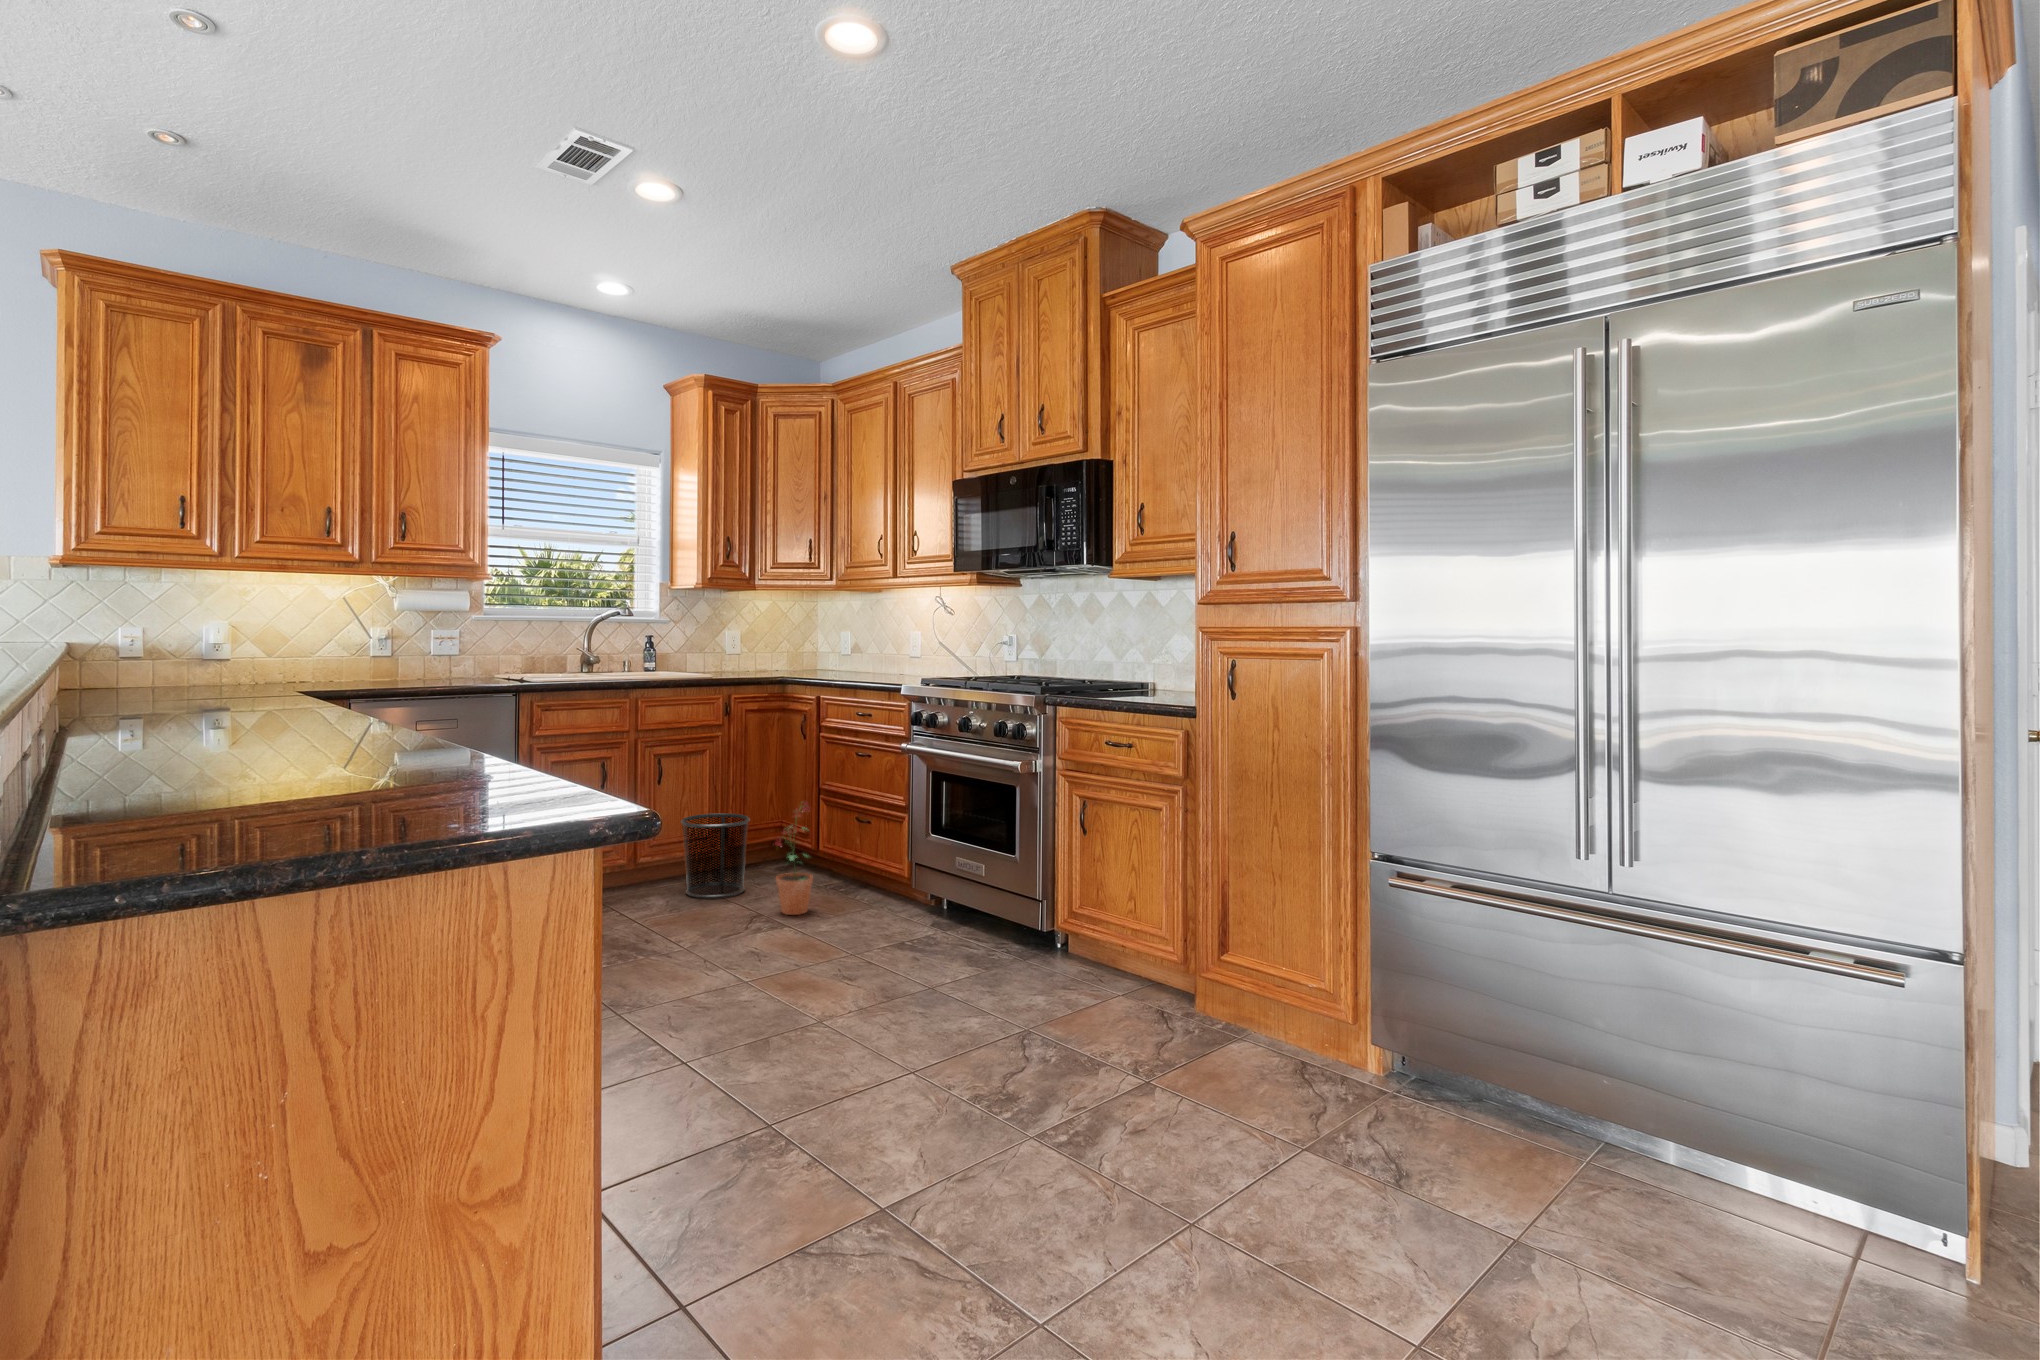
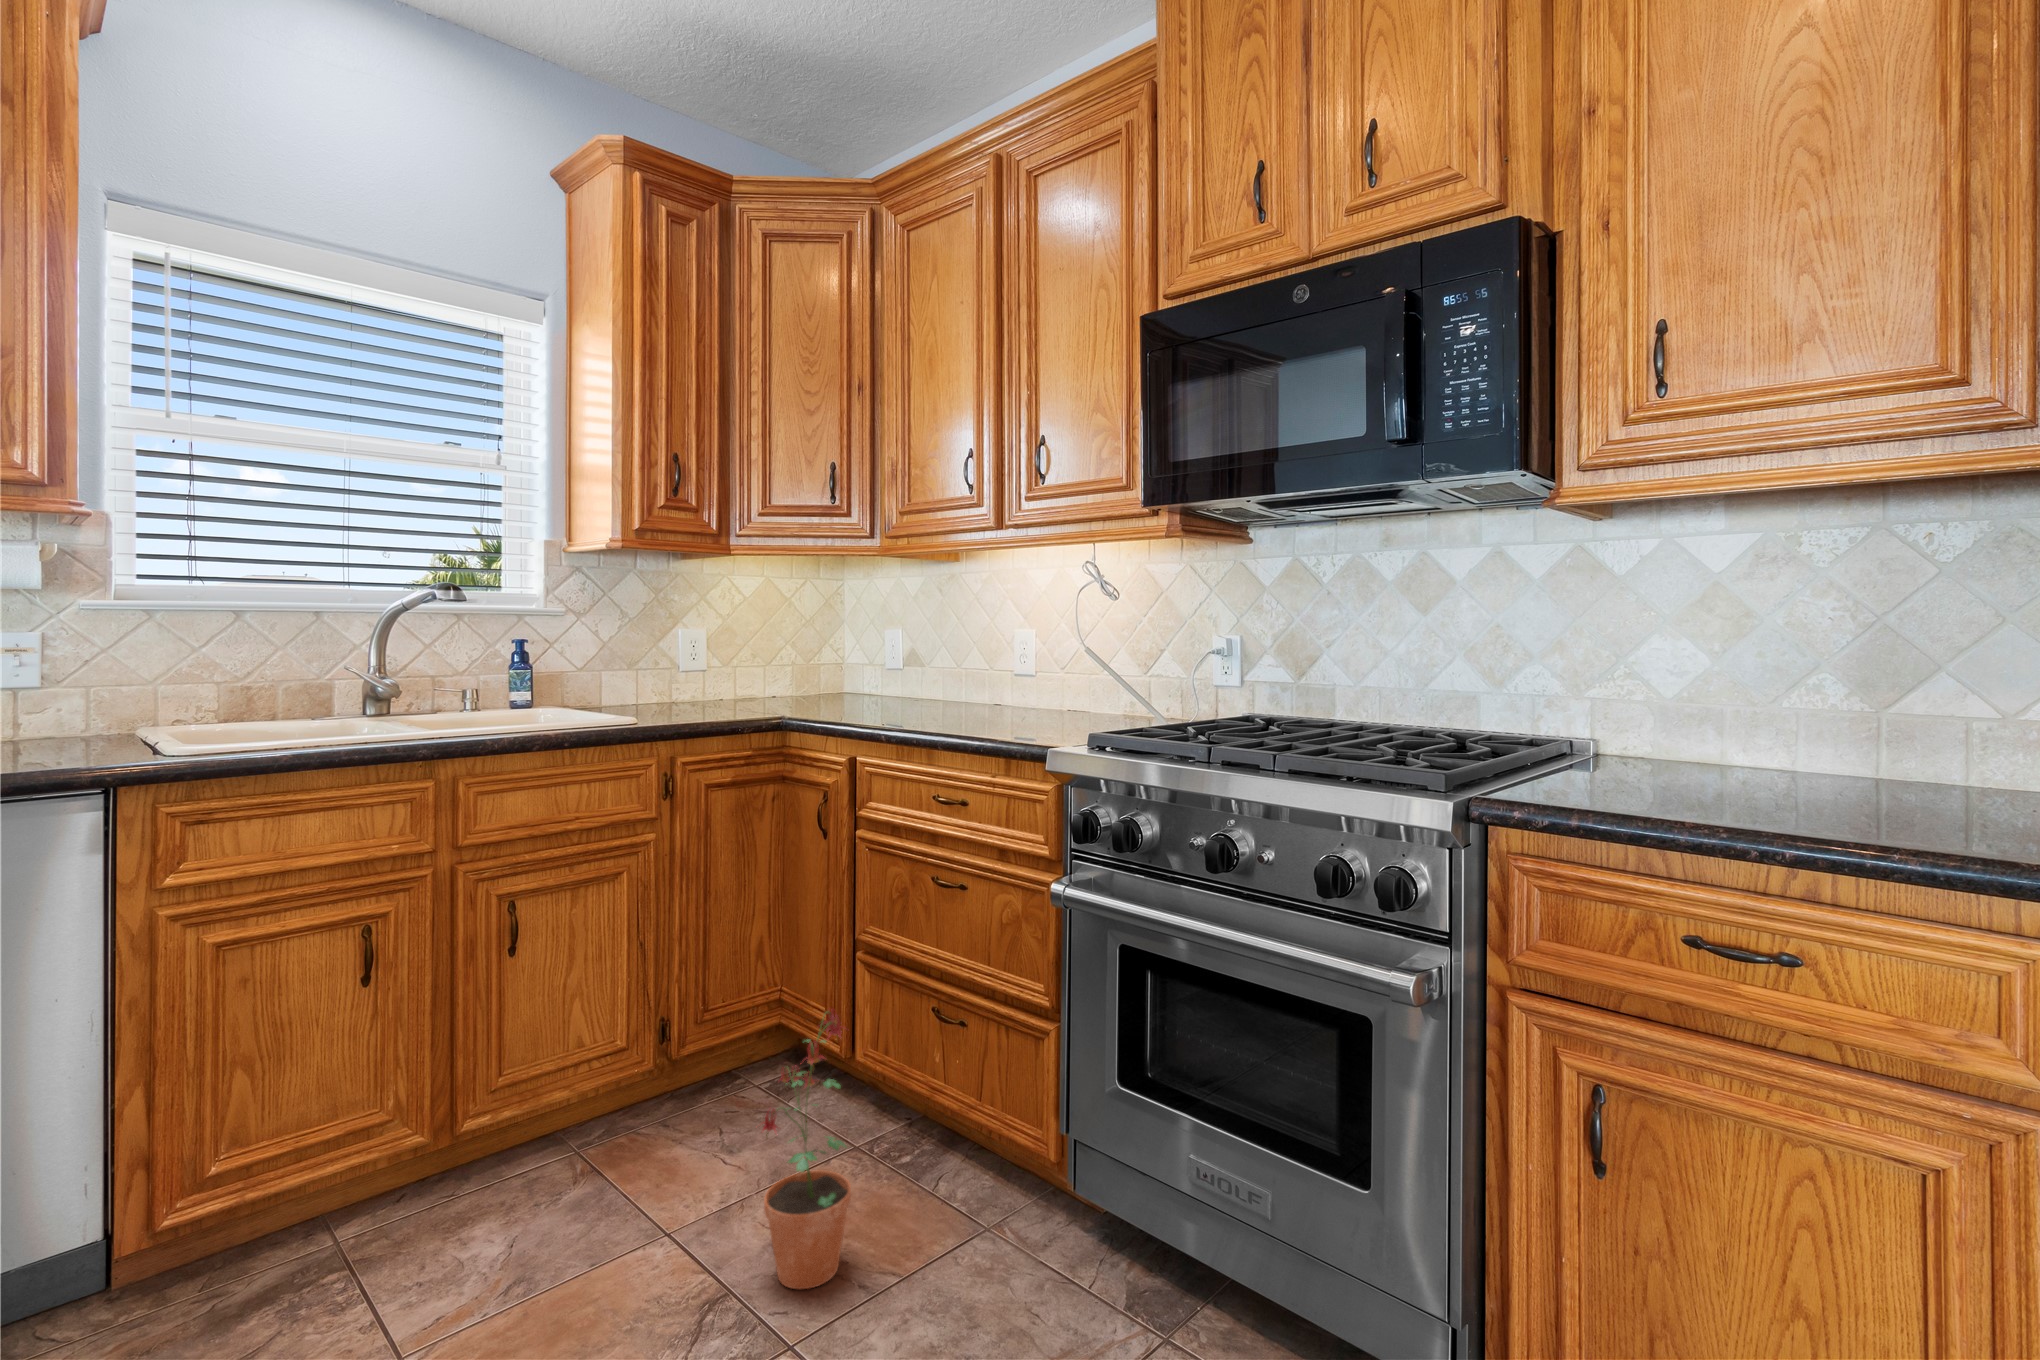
waste bin: present [681,813,750,898] -> none [552,1008,711,1221]

